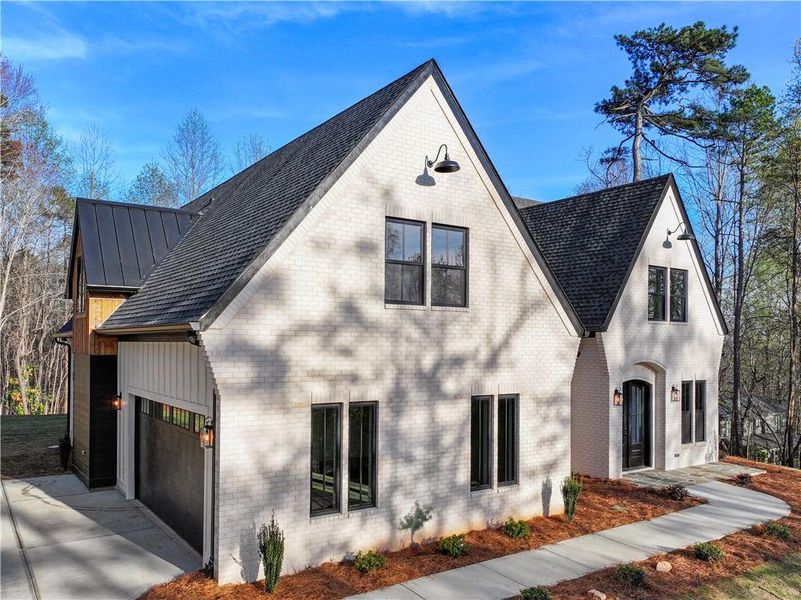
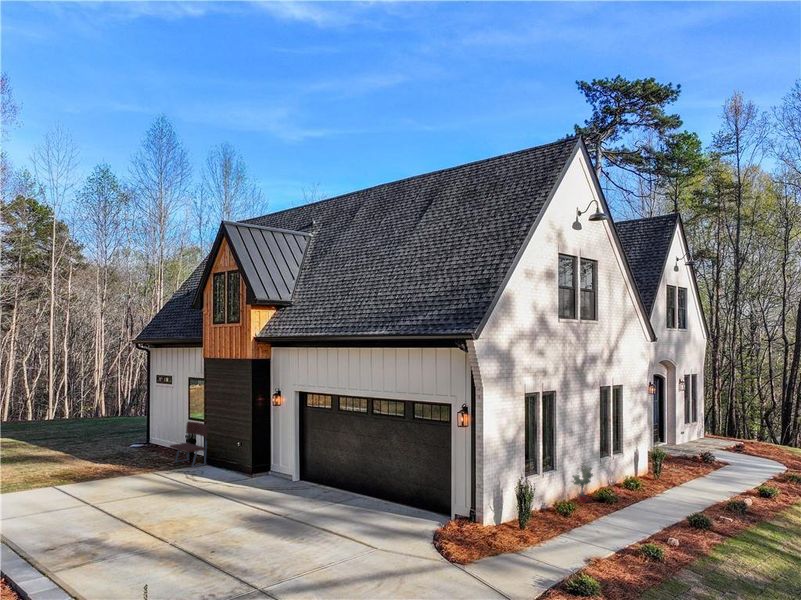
bench: none [36,424,73,476] -> present [170,421,207,467]

